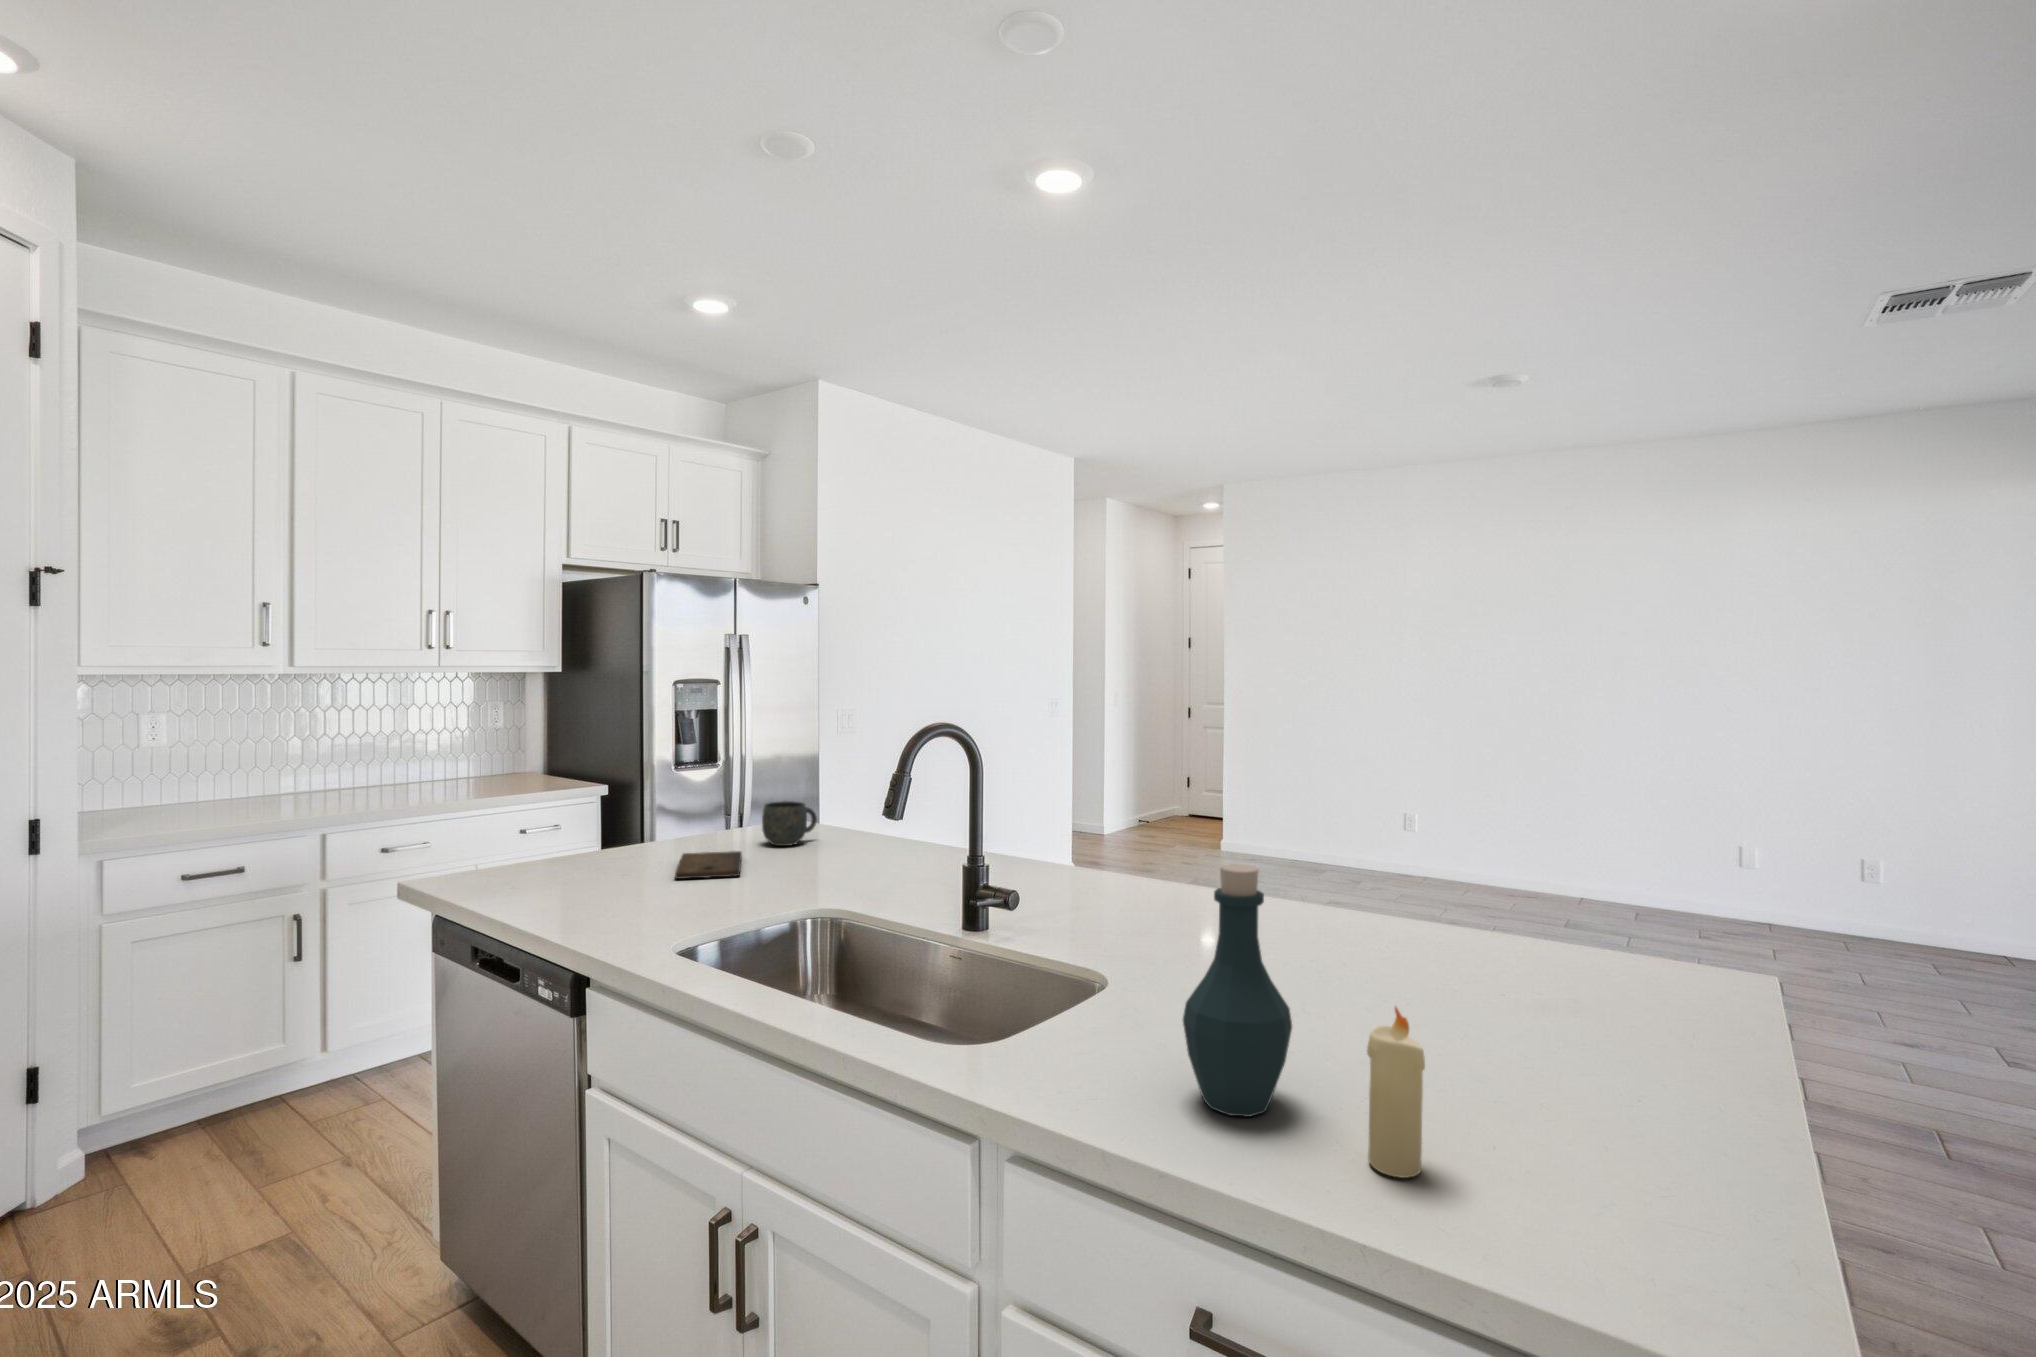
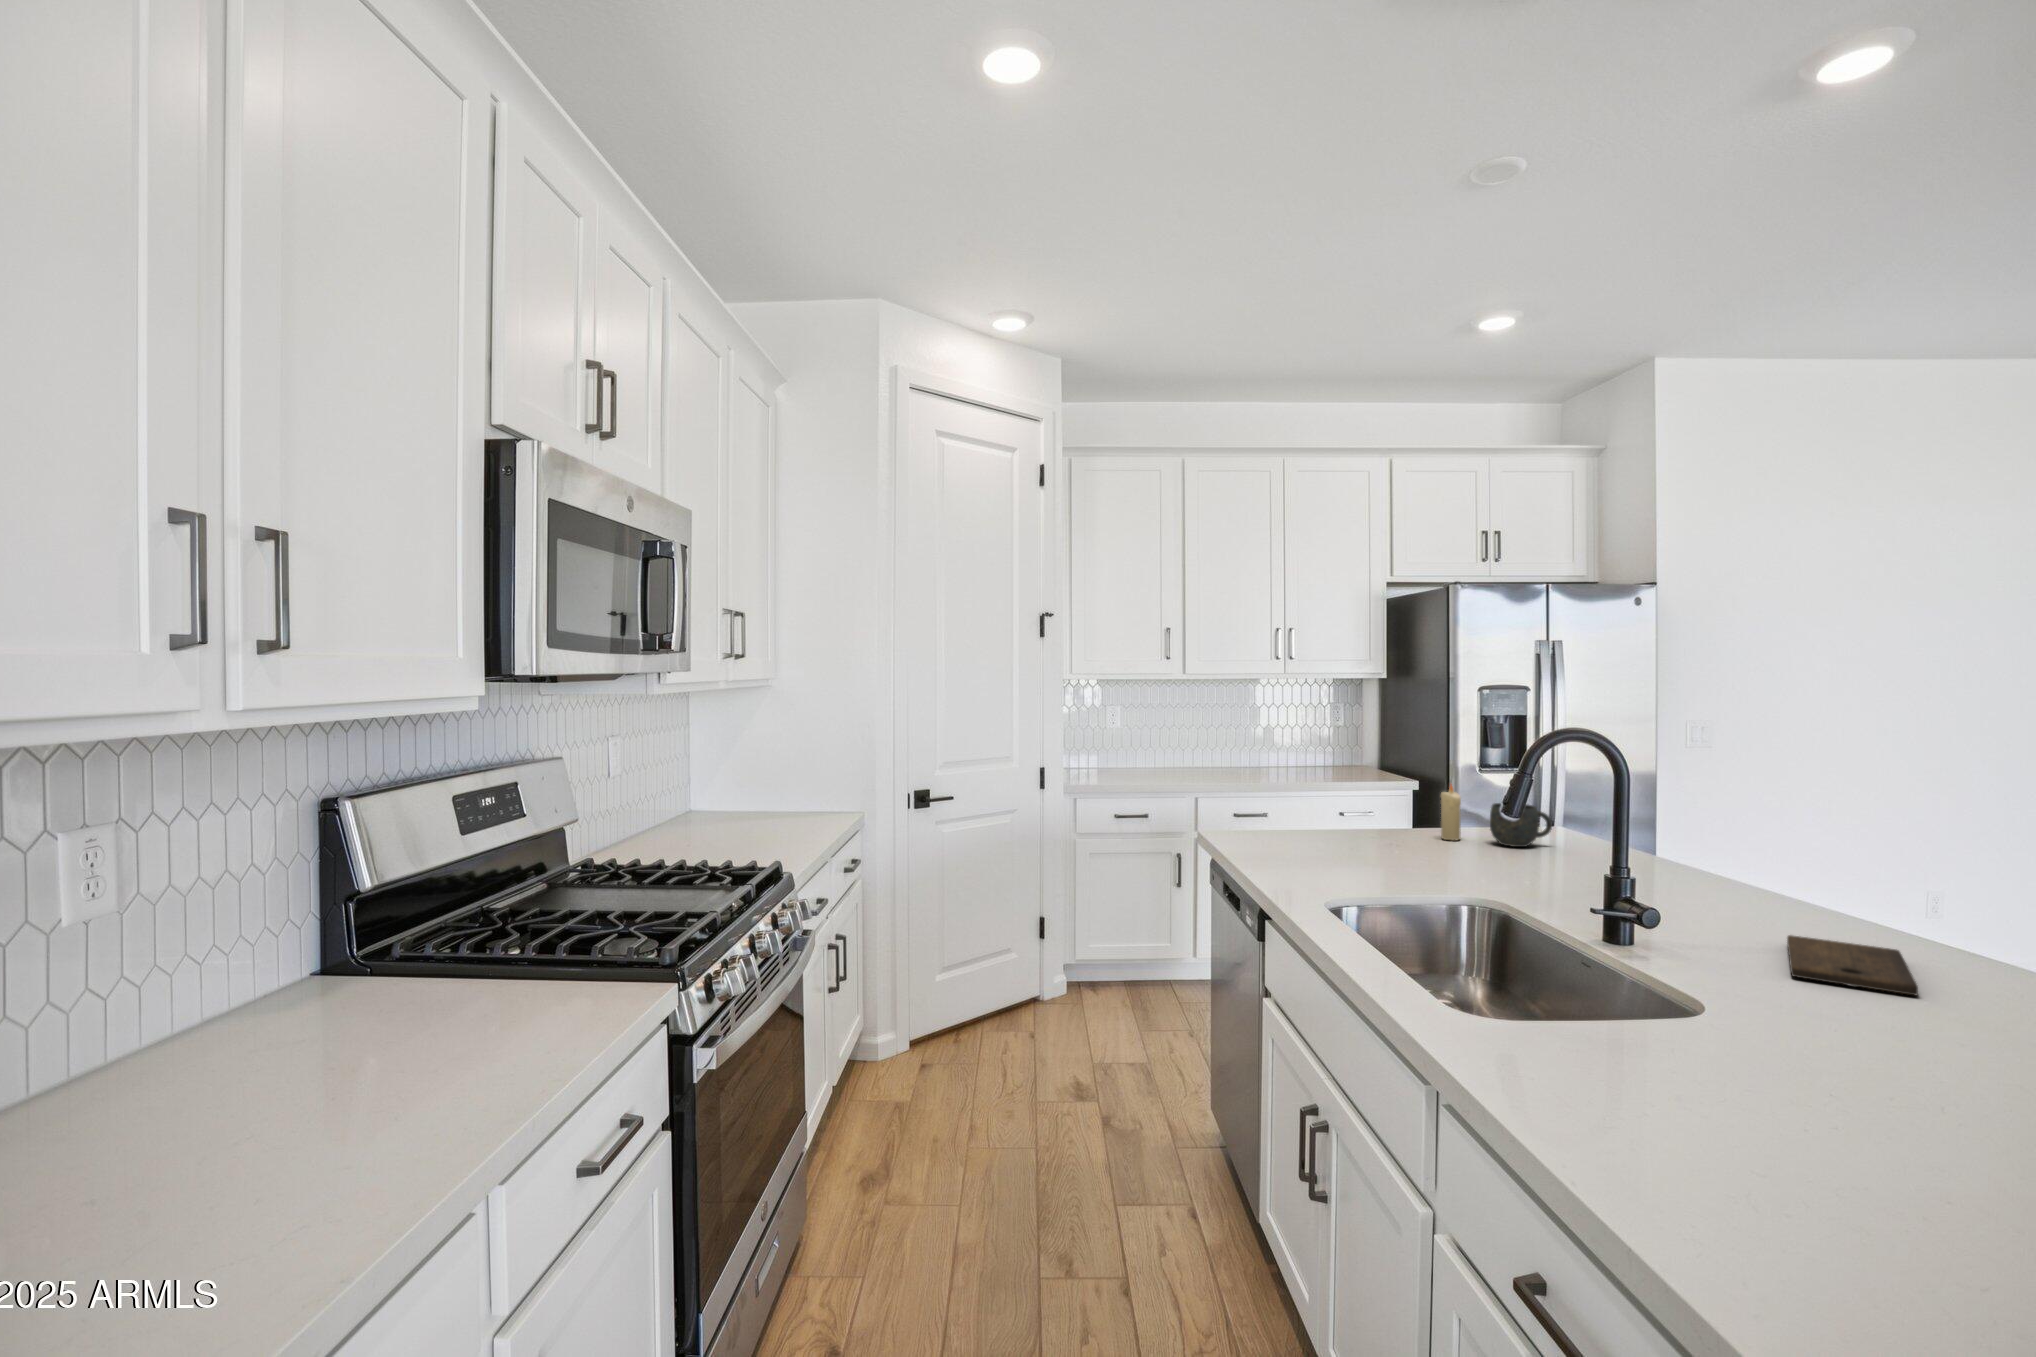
cutting board: present [675,851,742,879] -> present [1787,935,1918,995]
bottle: present [1183,864,1292,1117] -> none [1614,875,1760,1163]
candle: present [1367,1007,1425,1178] -> present [1441,785,1461,840]

